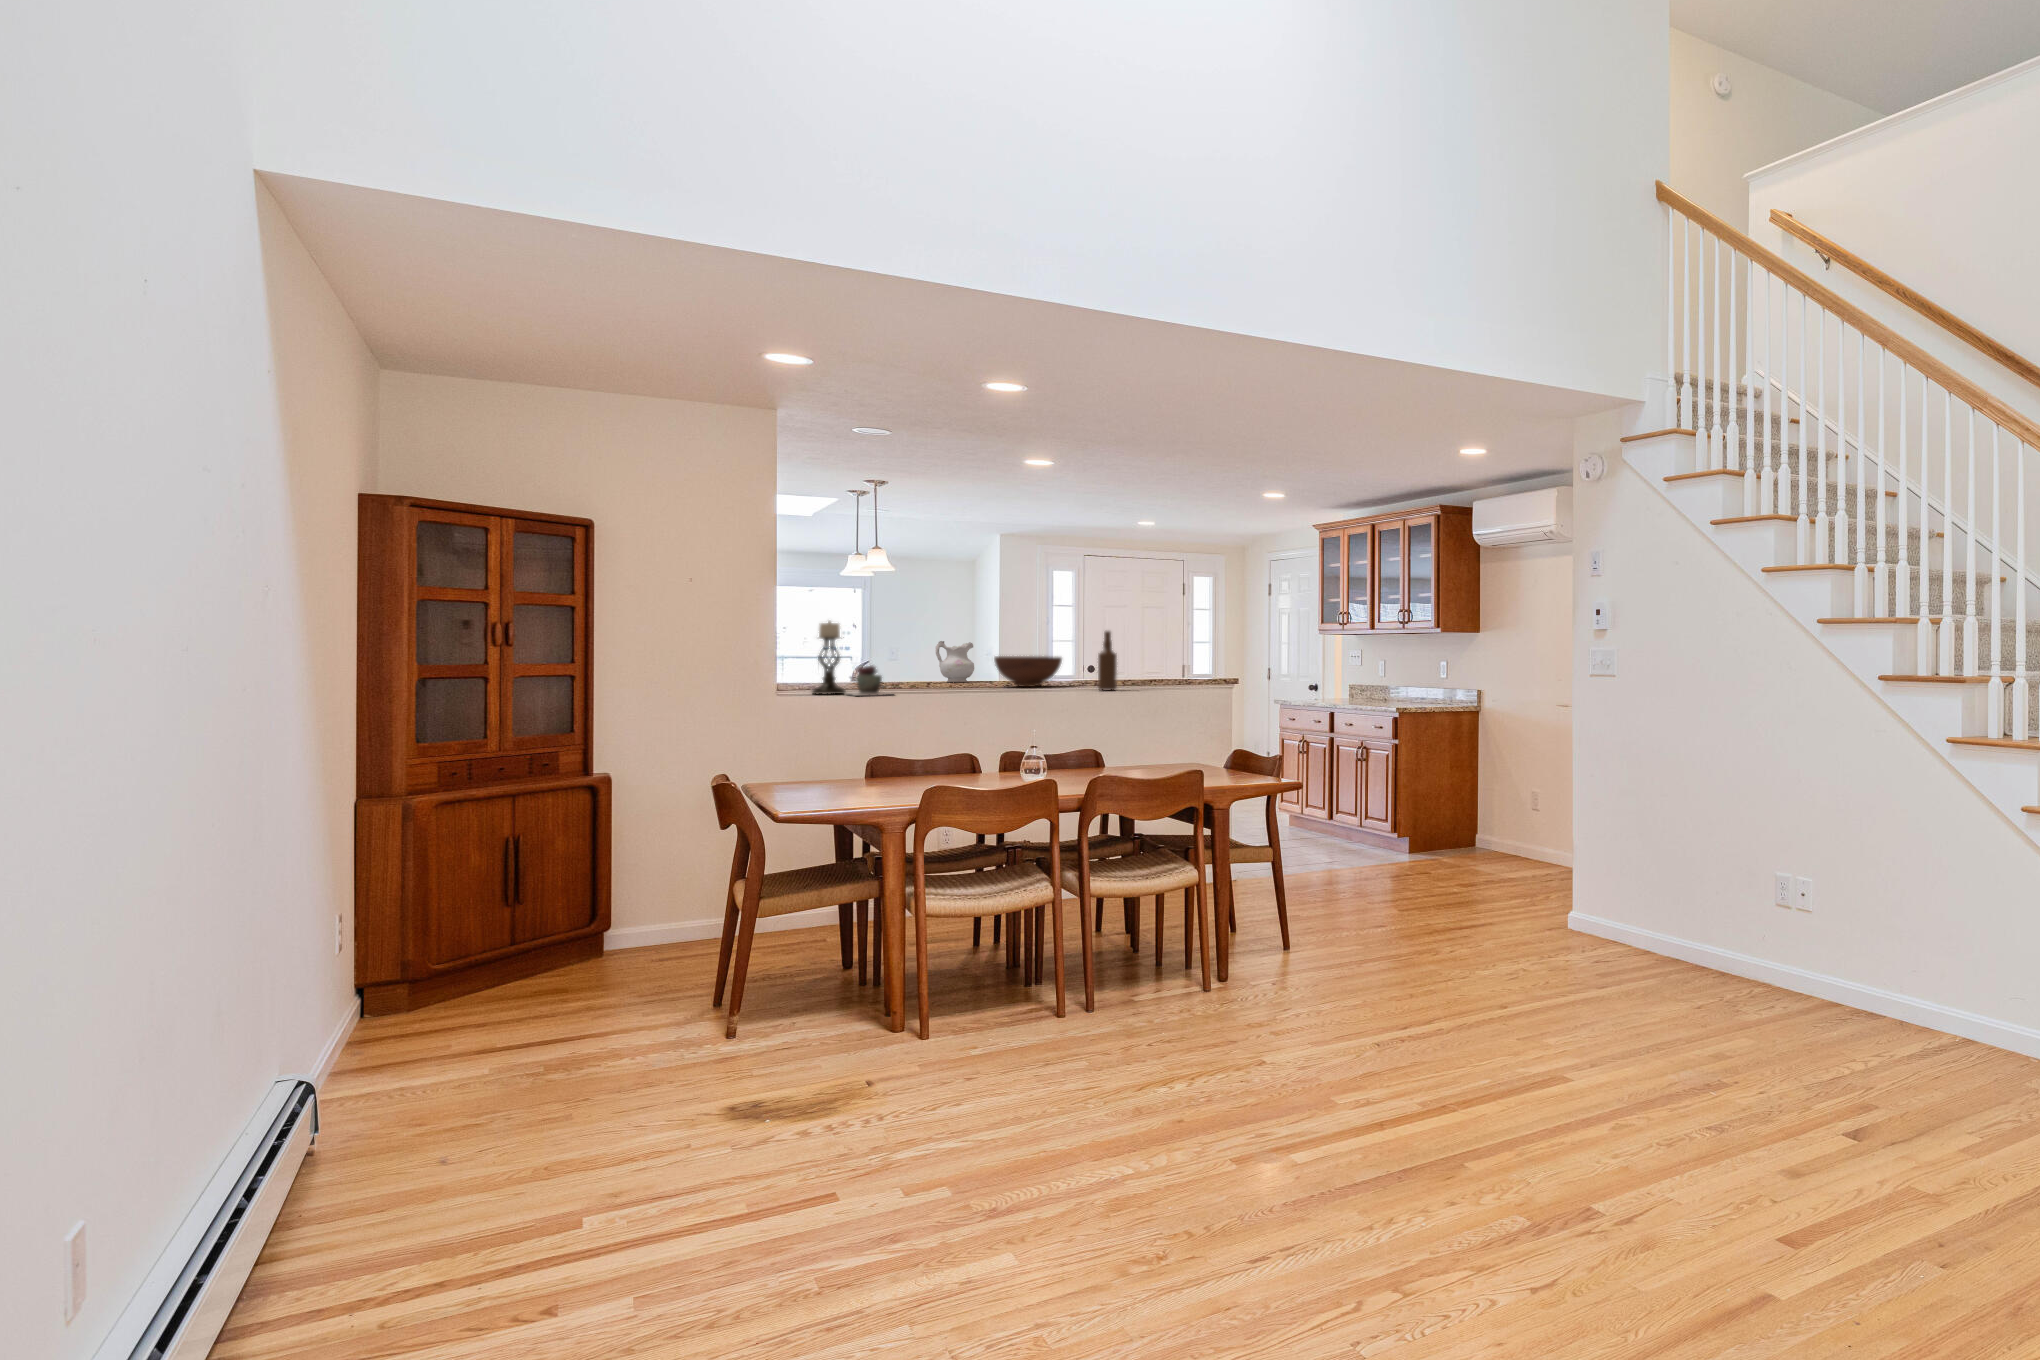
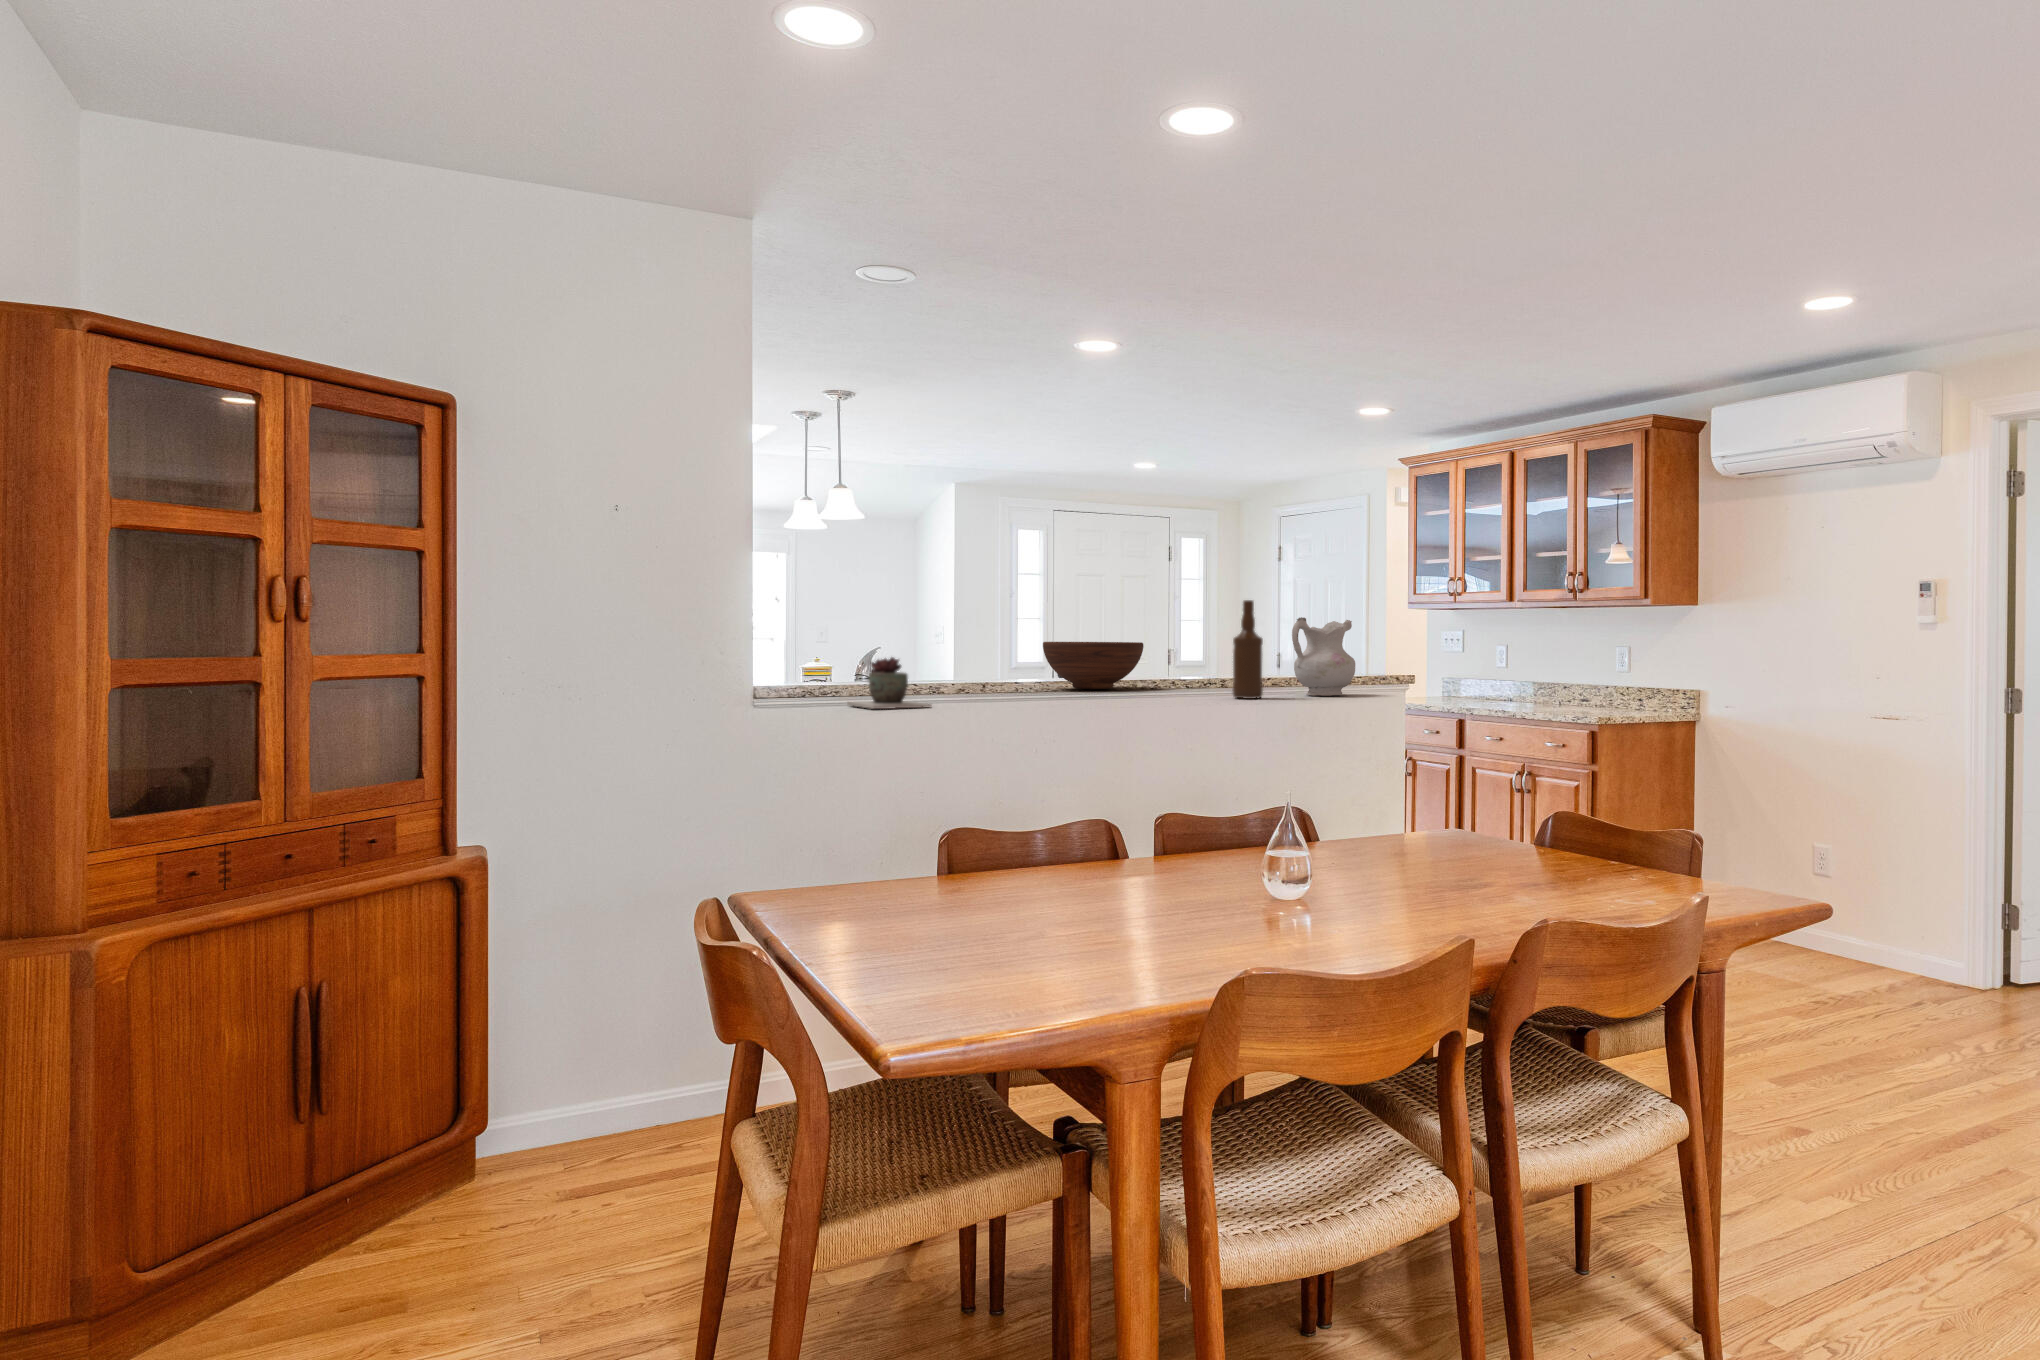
candle holder: present [812,621,846,694] -> none [792,583,846,705]
ceramic pitcher: present [935,641,974,682] -> present [1292,617,1355,696]

